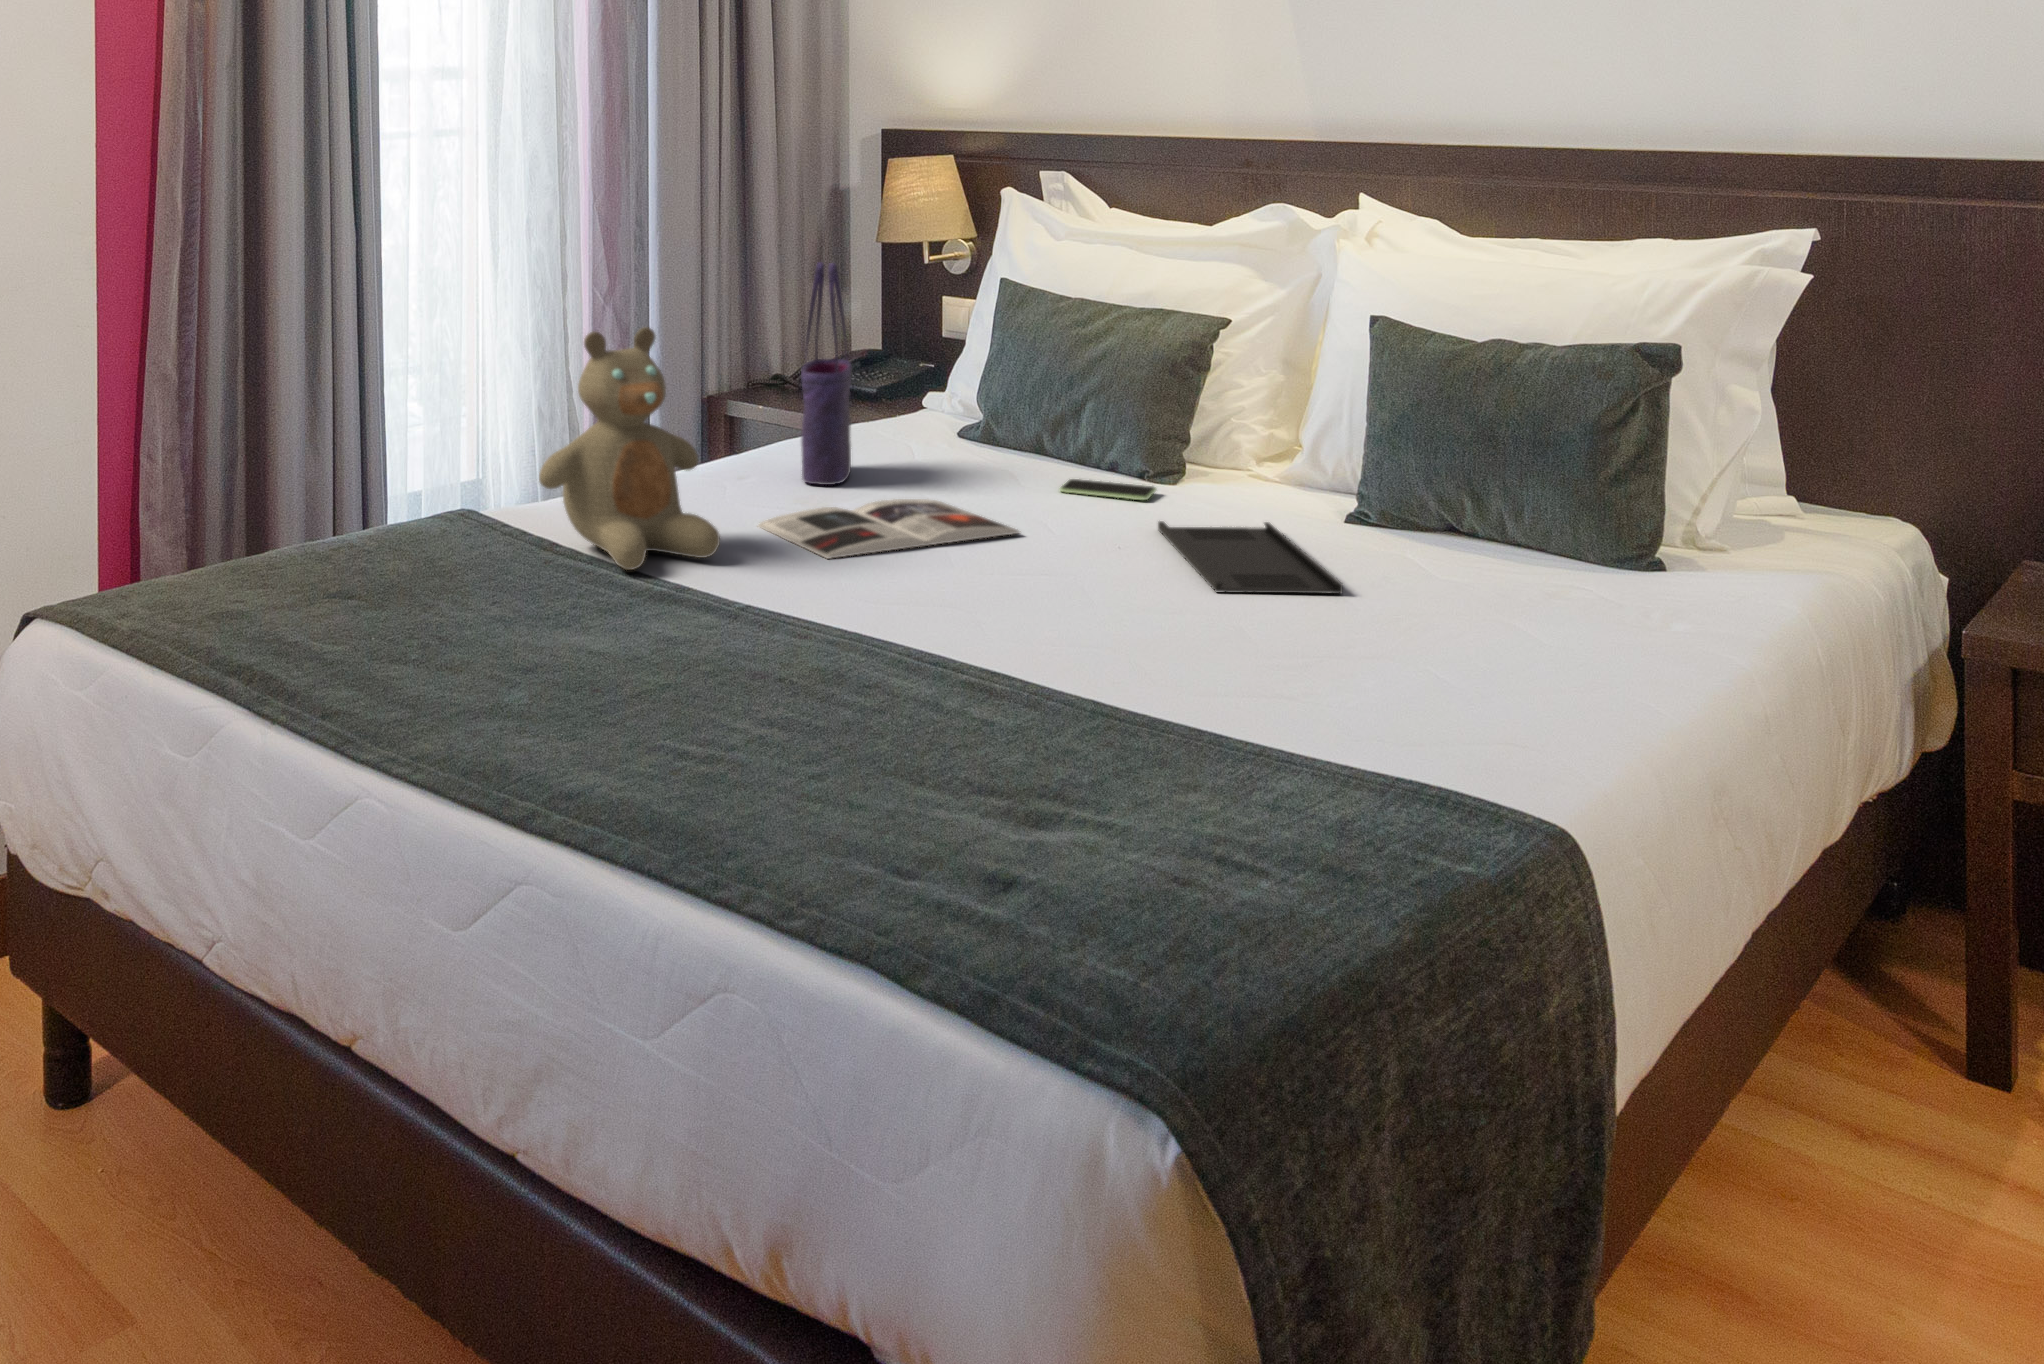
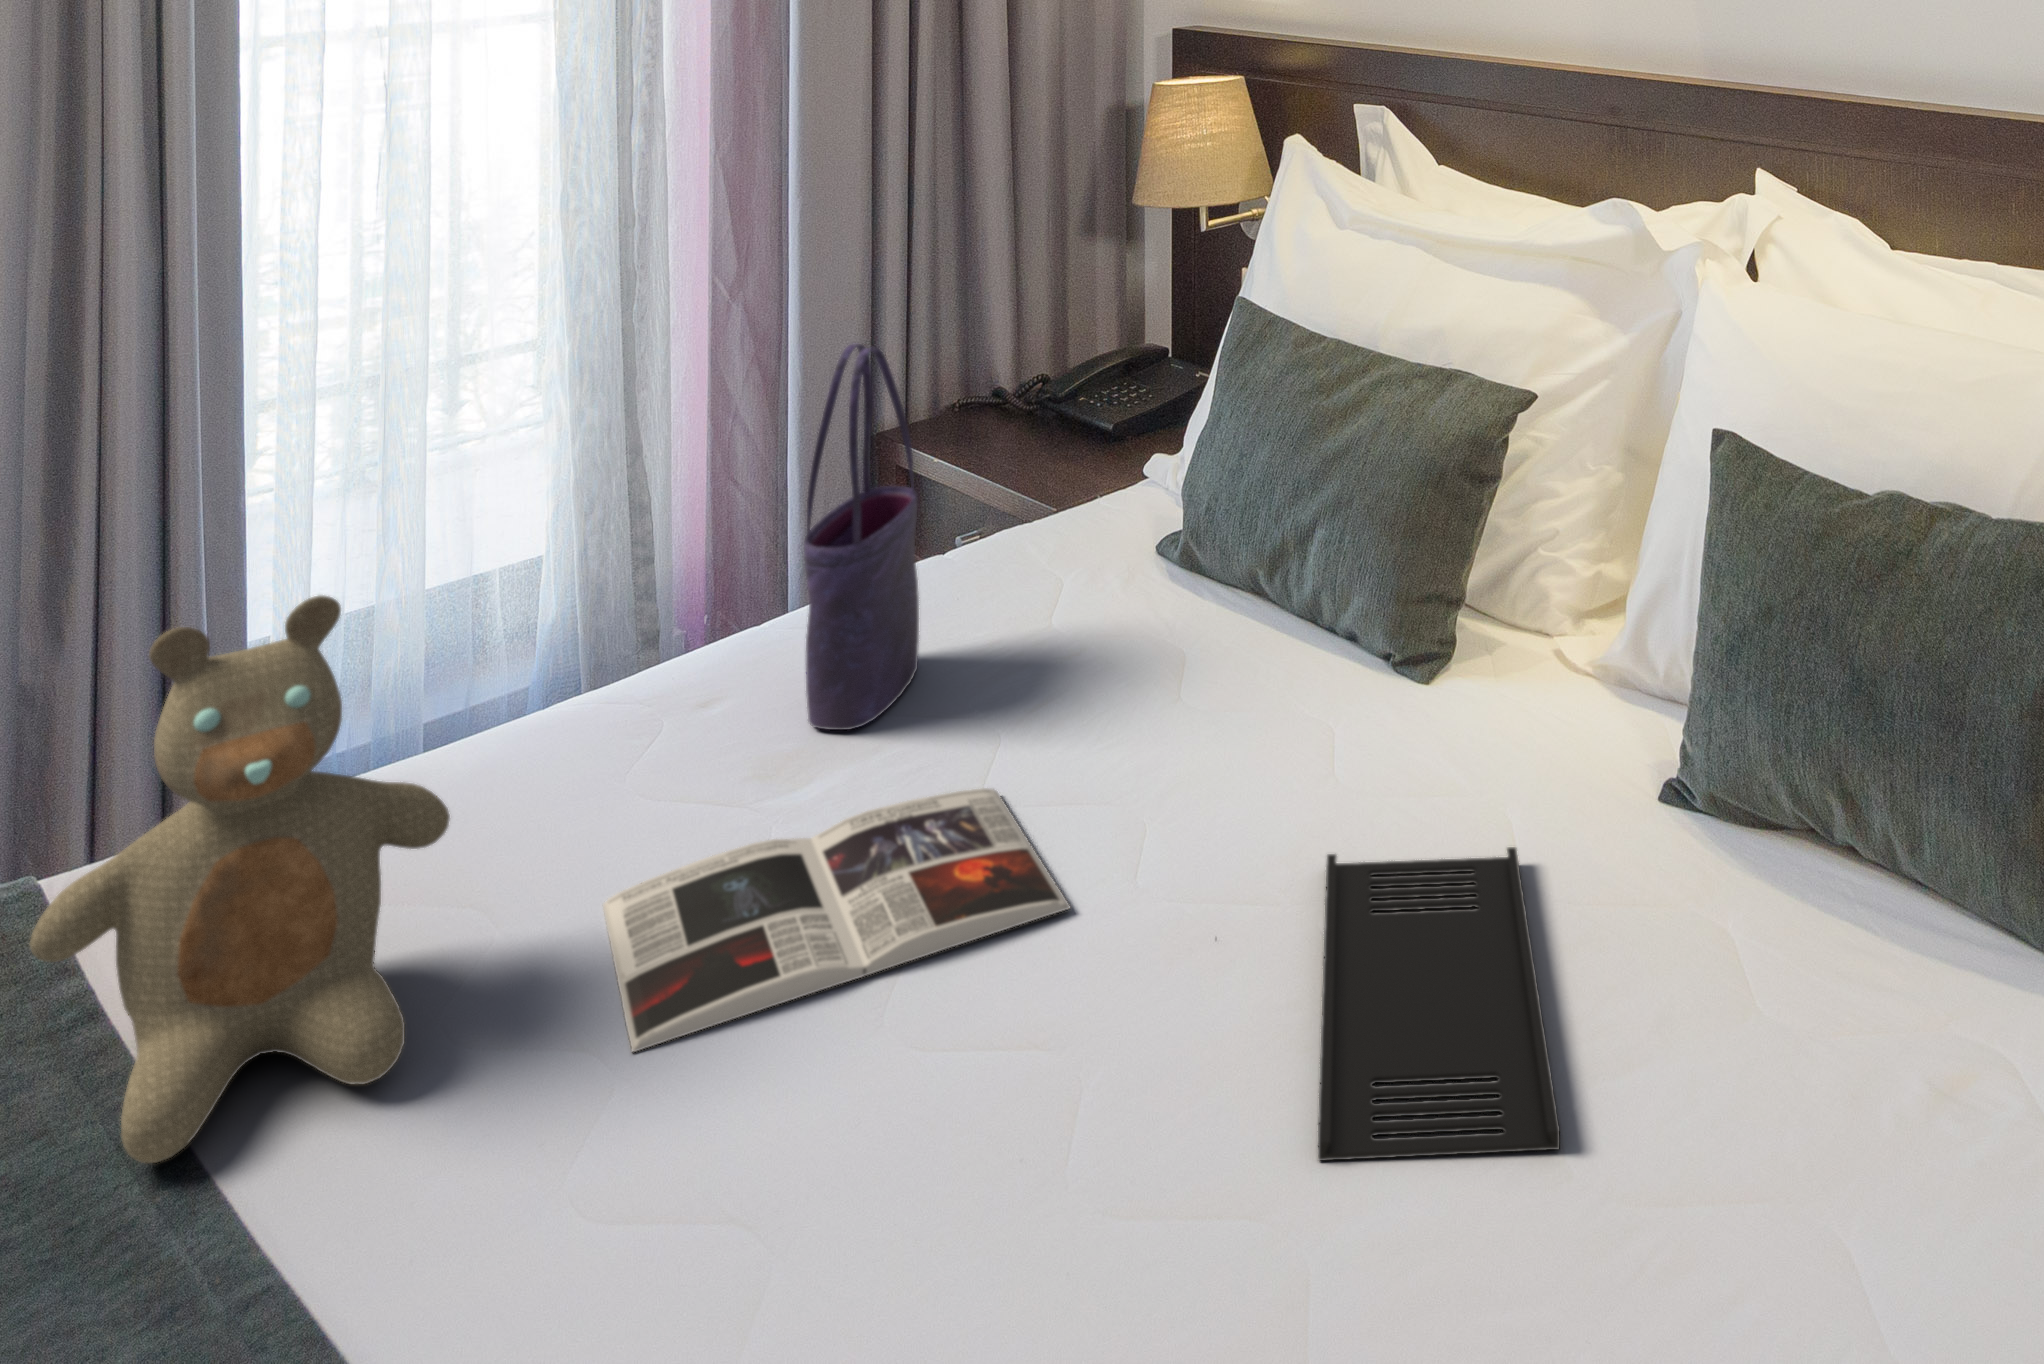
smartphone: present [1060,479,1156,500] -> none [1227,690,1383,755]

